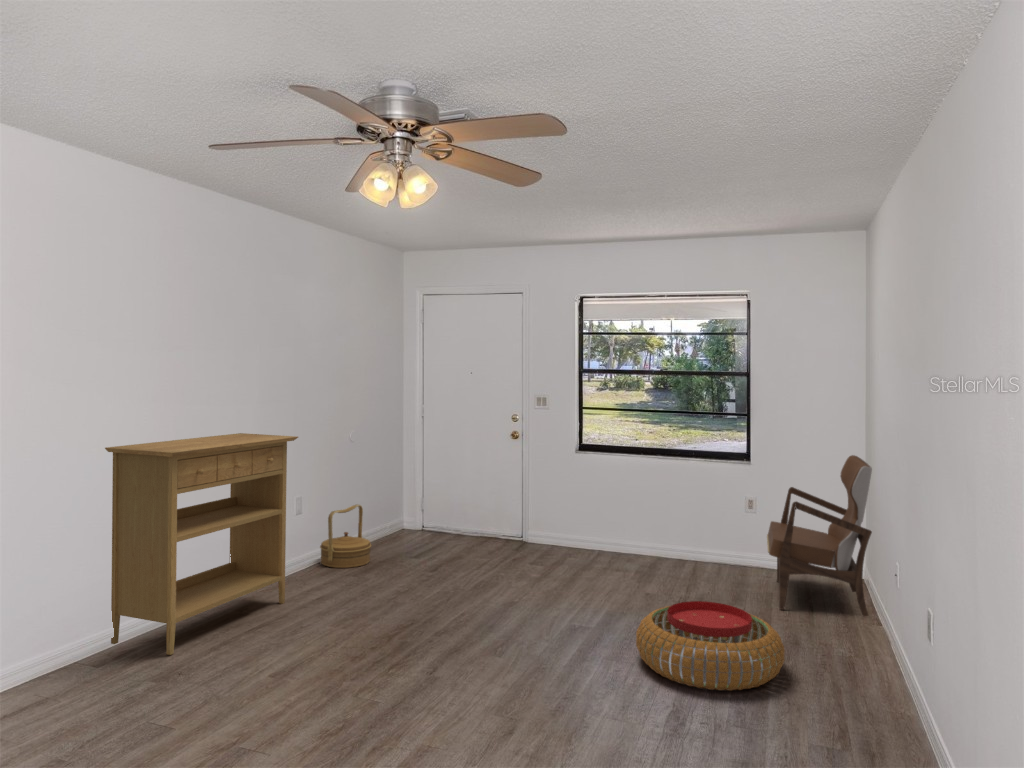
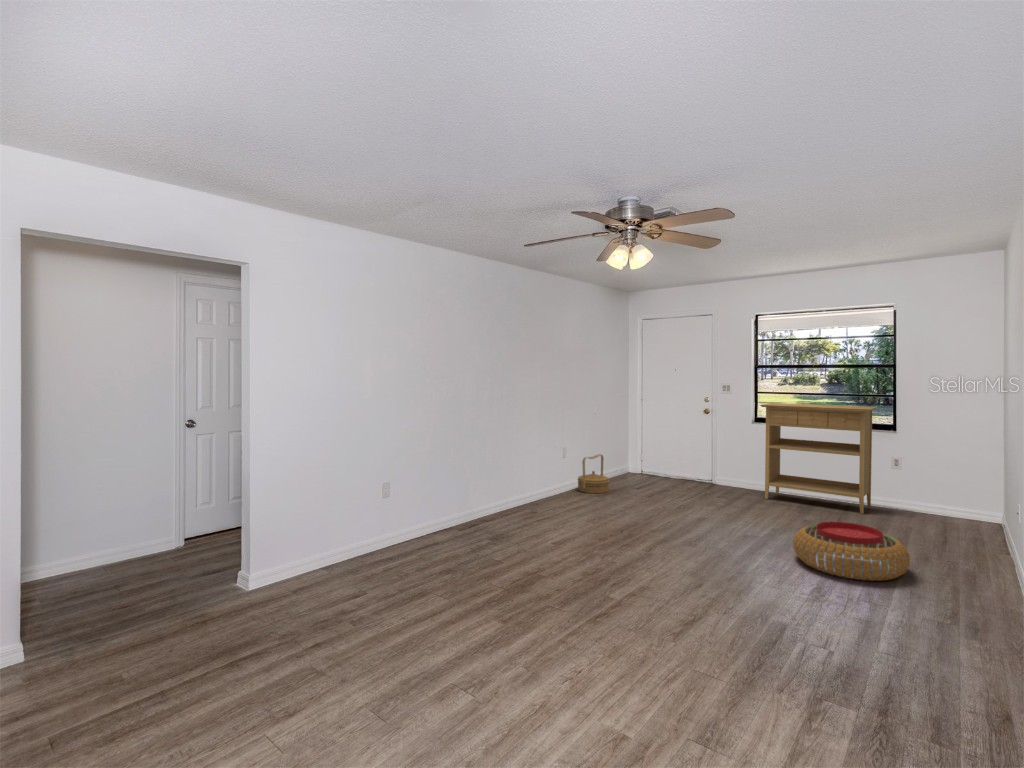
console table: present [105,433,298,655] -> present [760,403,878,514]
armchair: present [767,455,872,616] -> none [906,426,1002,549]

